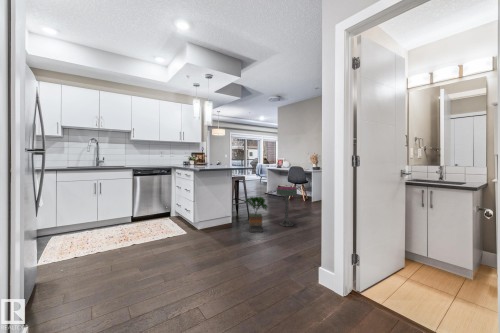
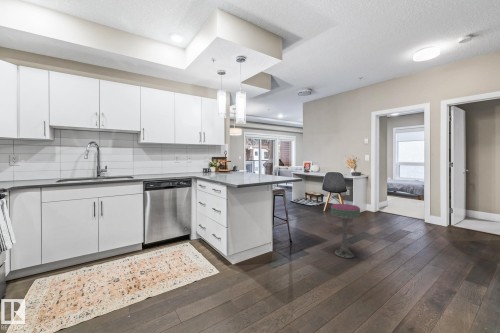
potted tree: present [246,197,267,232] -> none [294,219,329,269]

